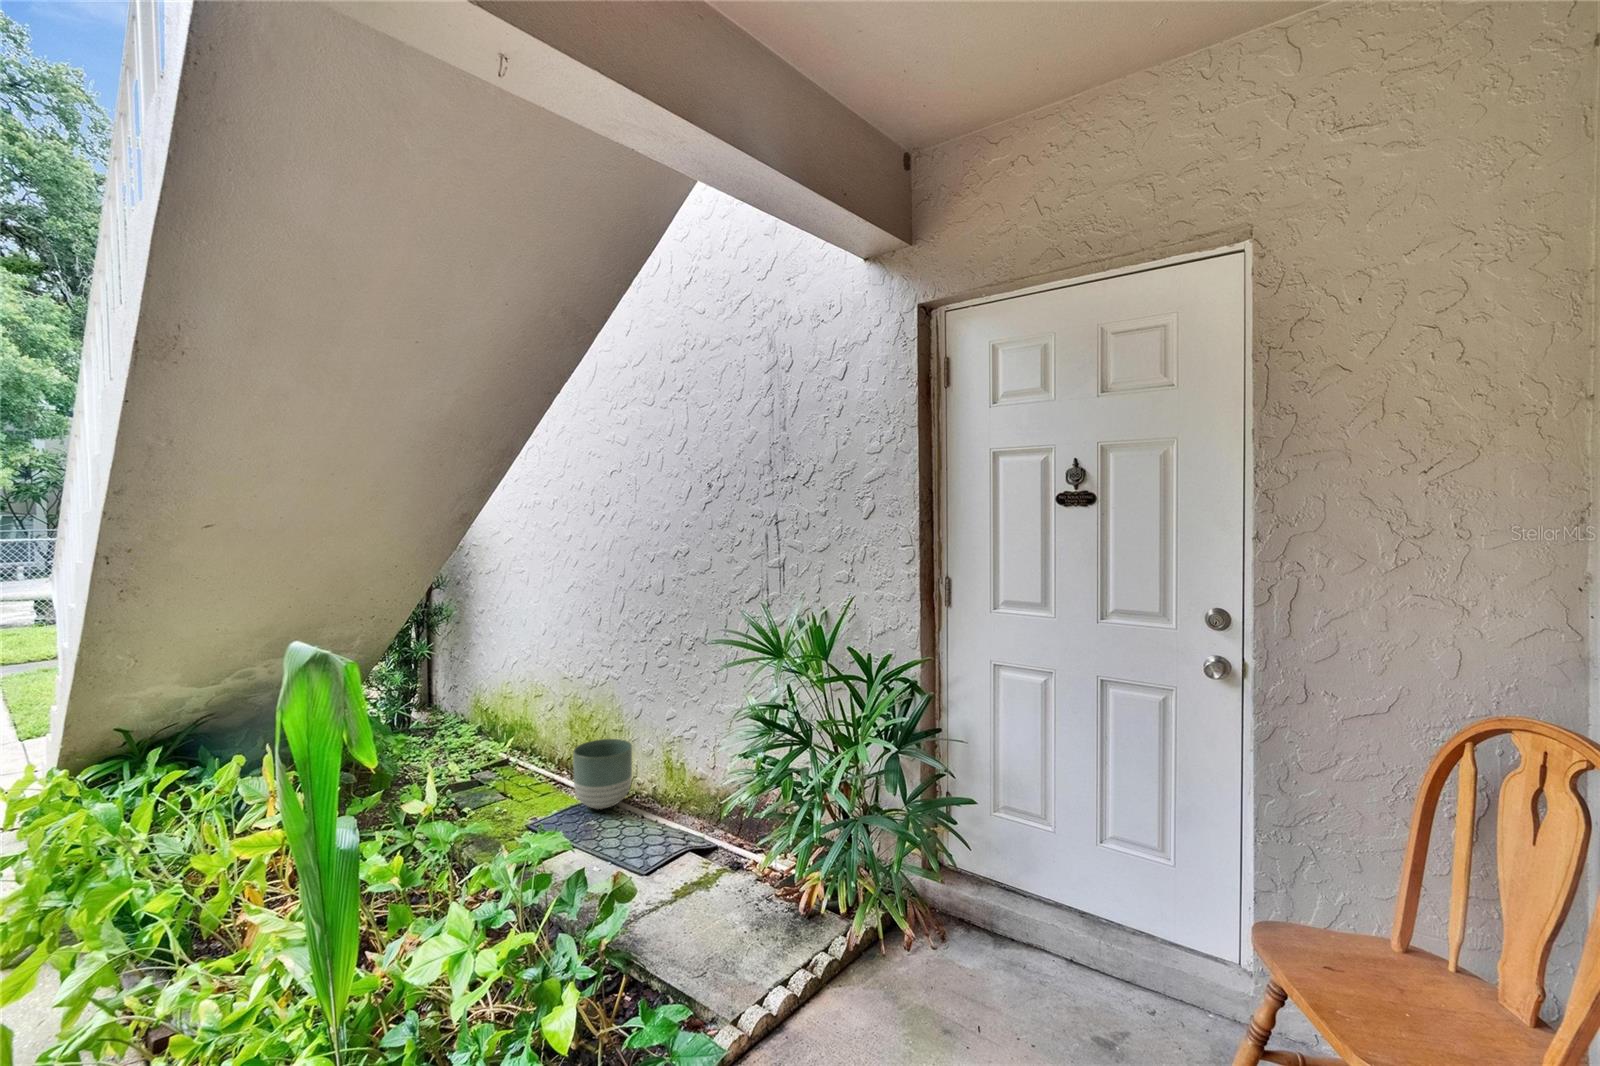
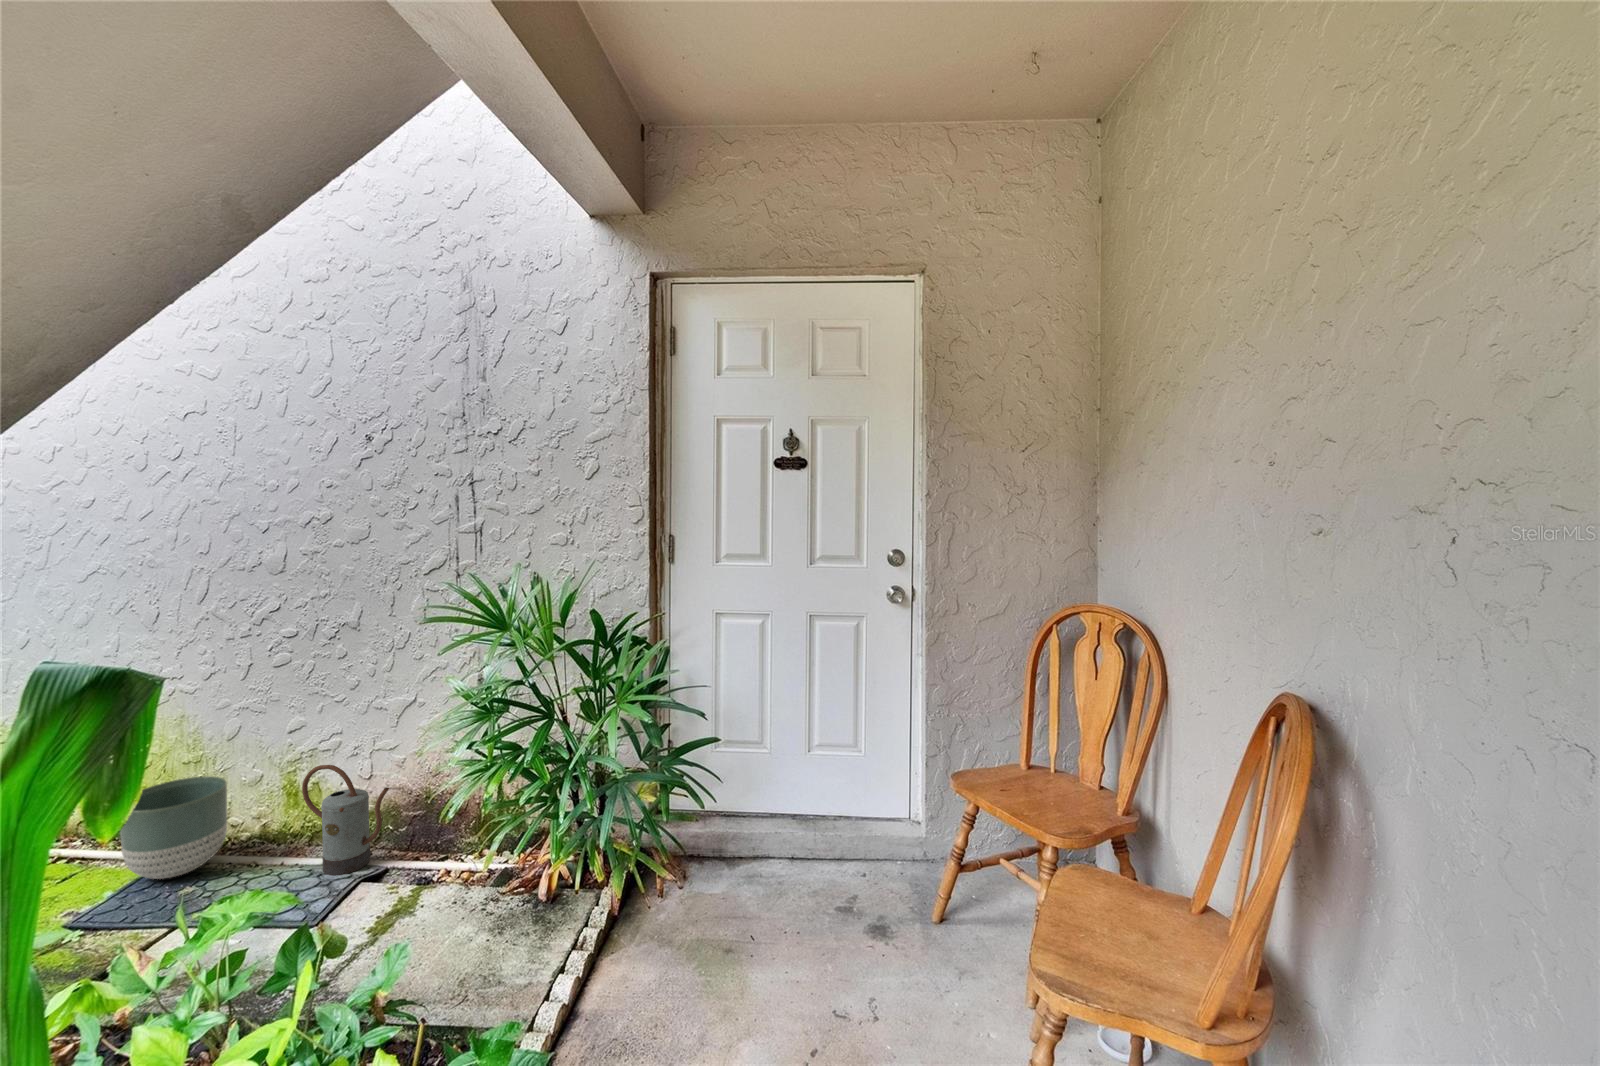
watering can: none [668,748,716,840] -> present [302,765,389,875]

